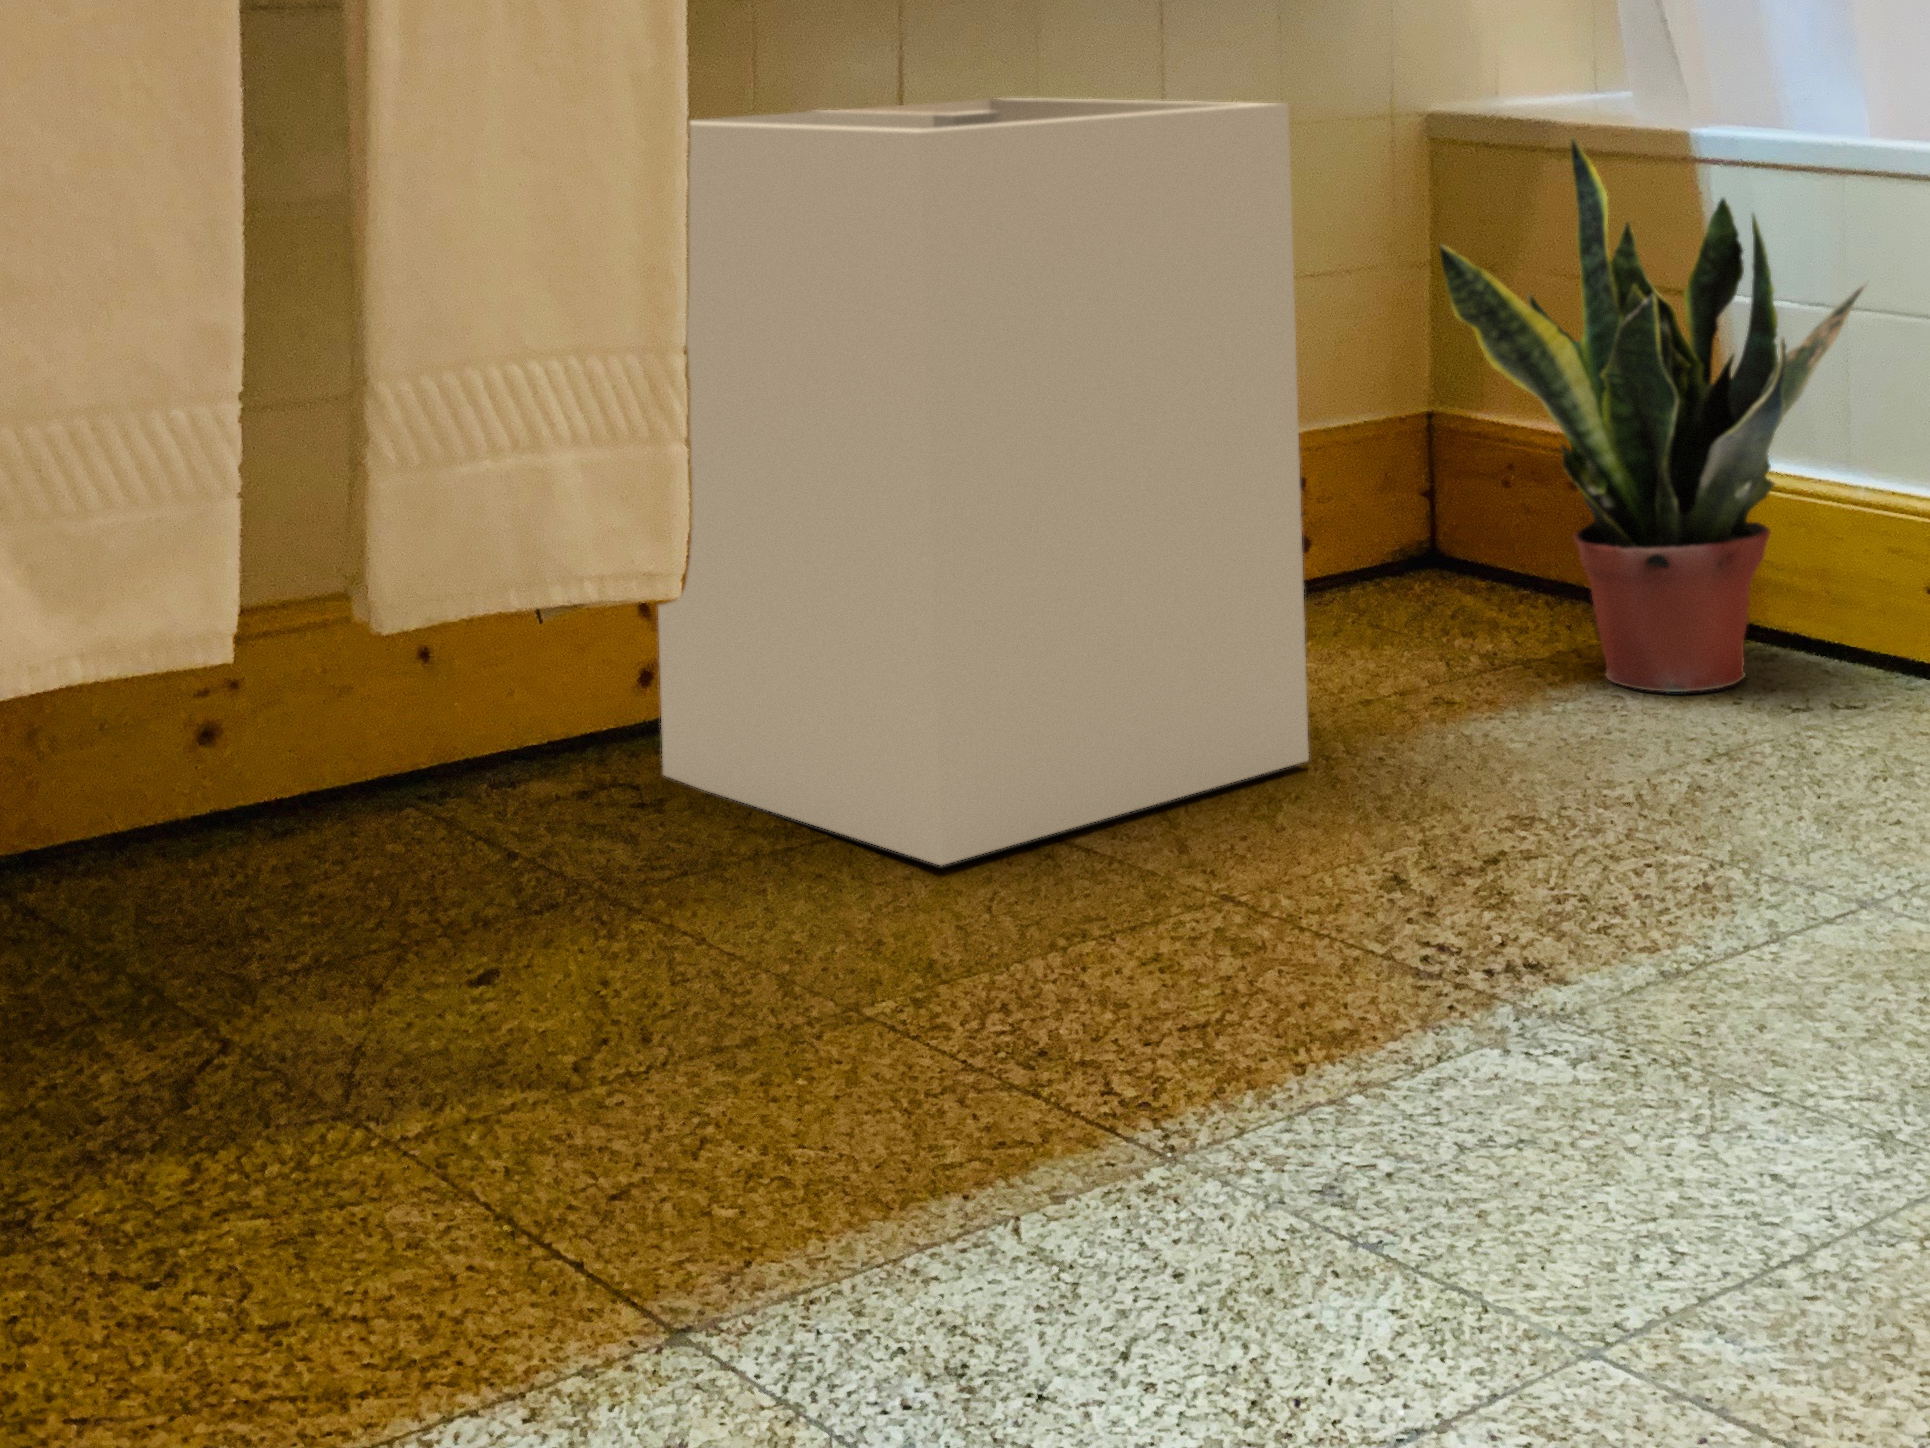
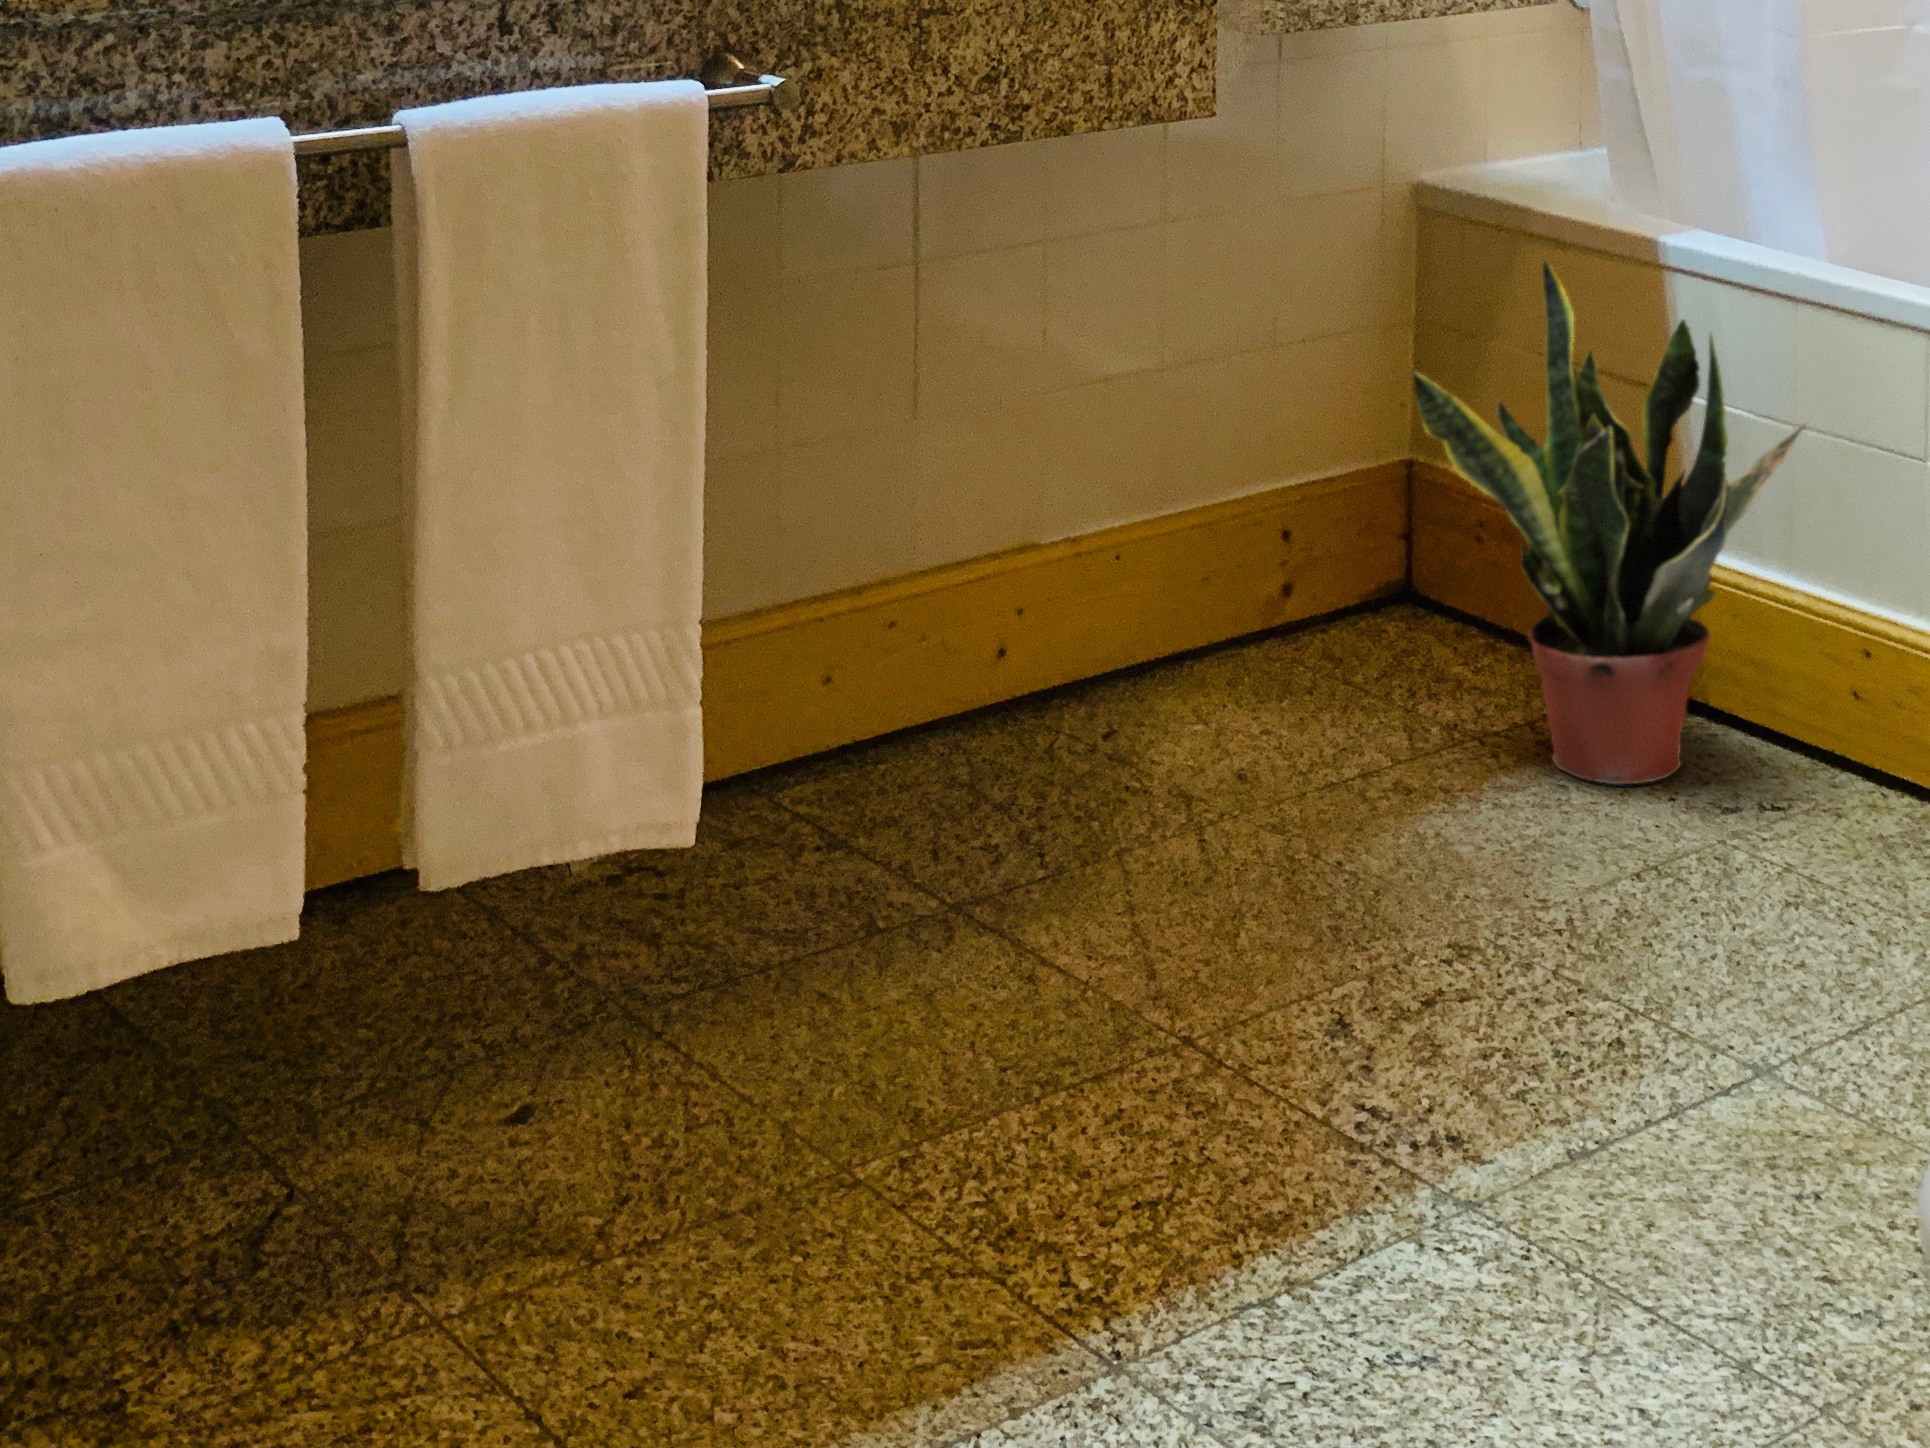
laundry hamper: present [658,98,1309,865] -> none [674,219,1273,991]

